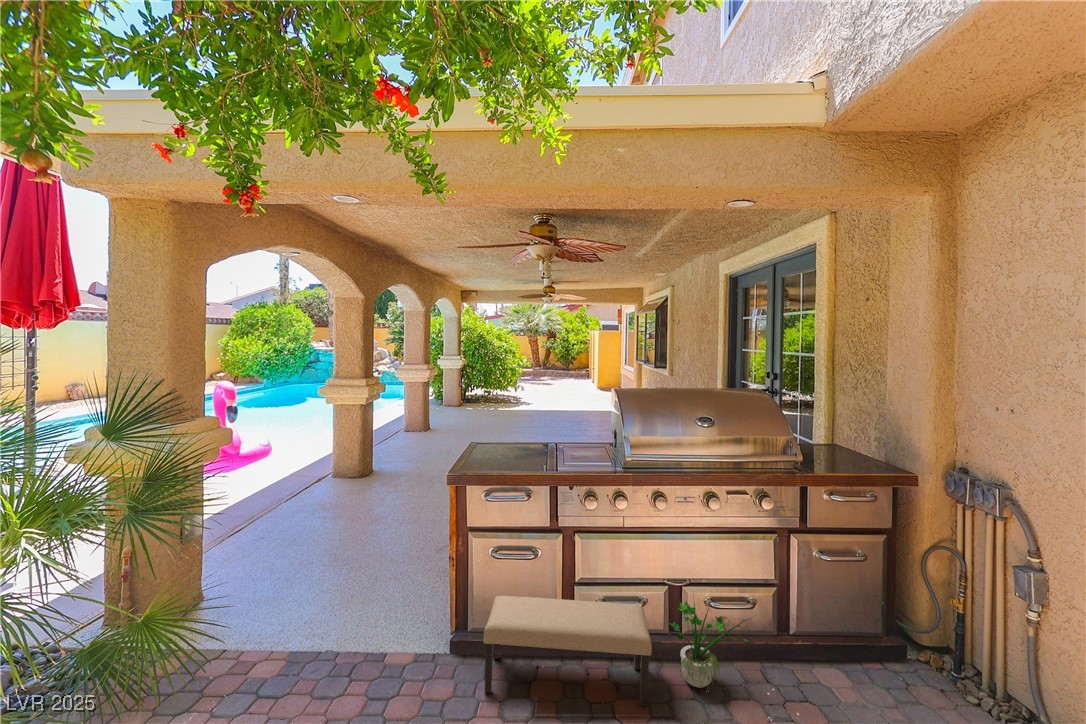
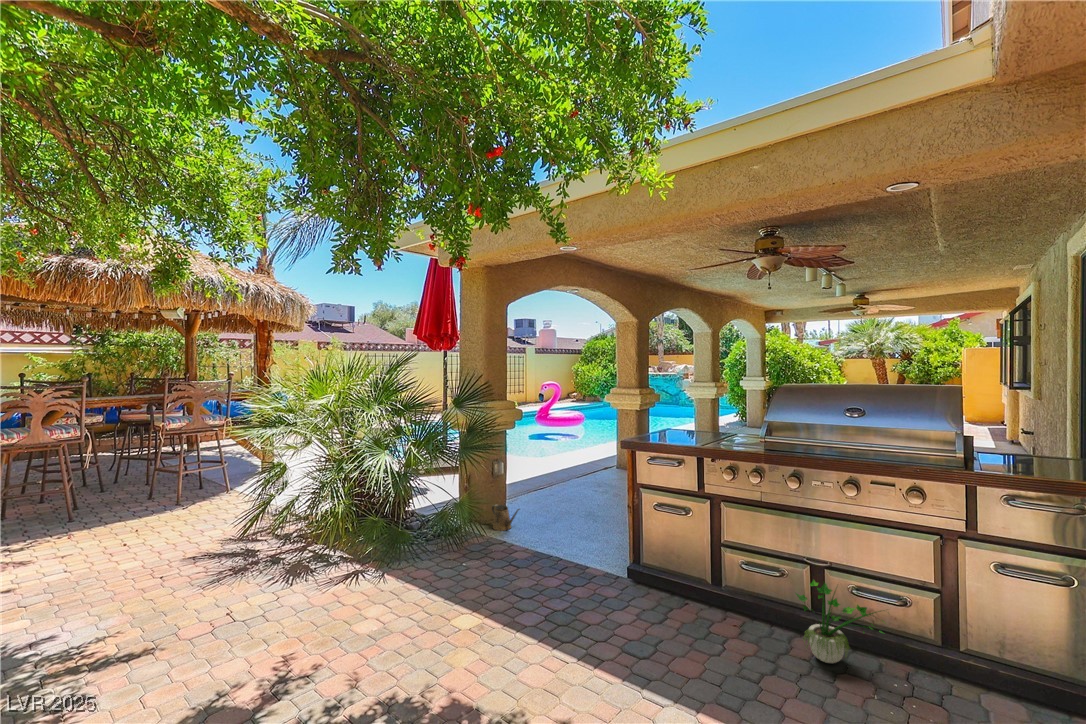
watering can: none [180,586,245,632] -> present [492,505,520,531]
bench: present [483,596,652,706] -> none [634,542,780,654]

